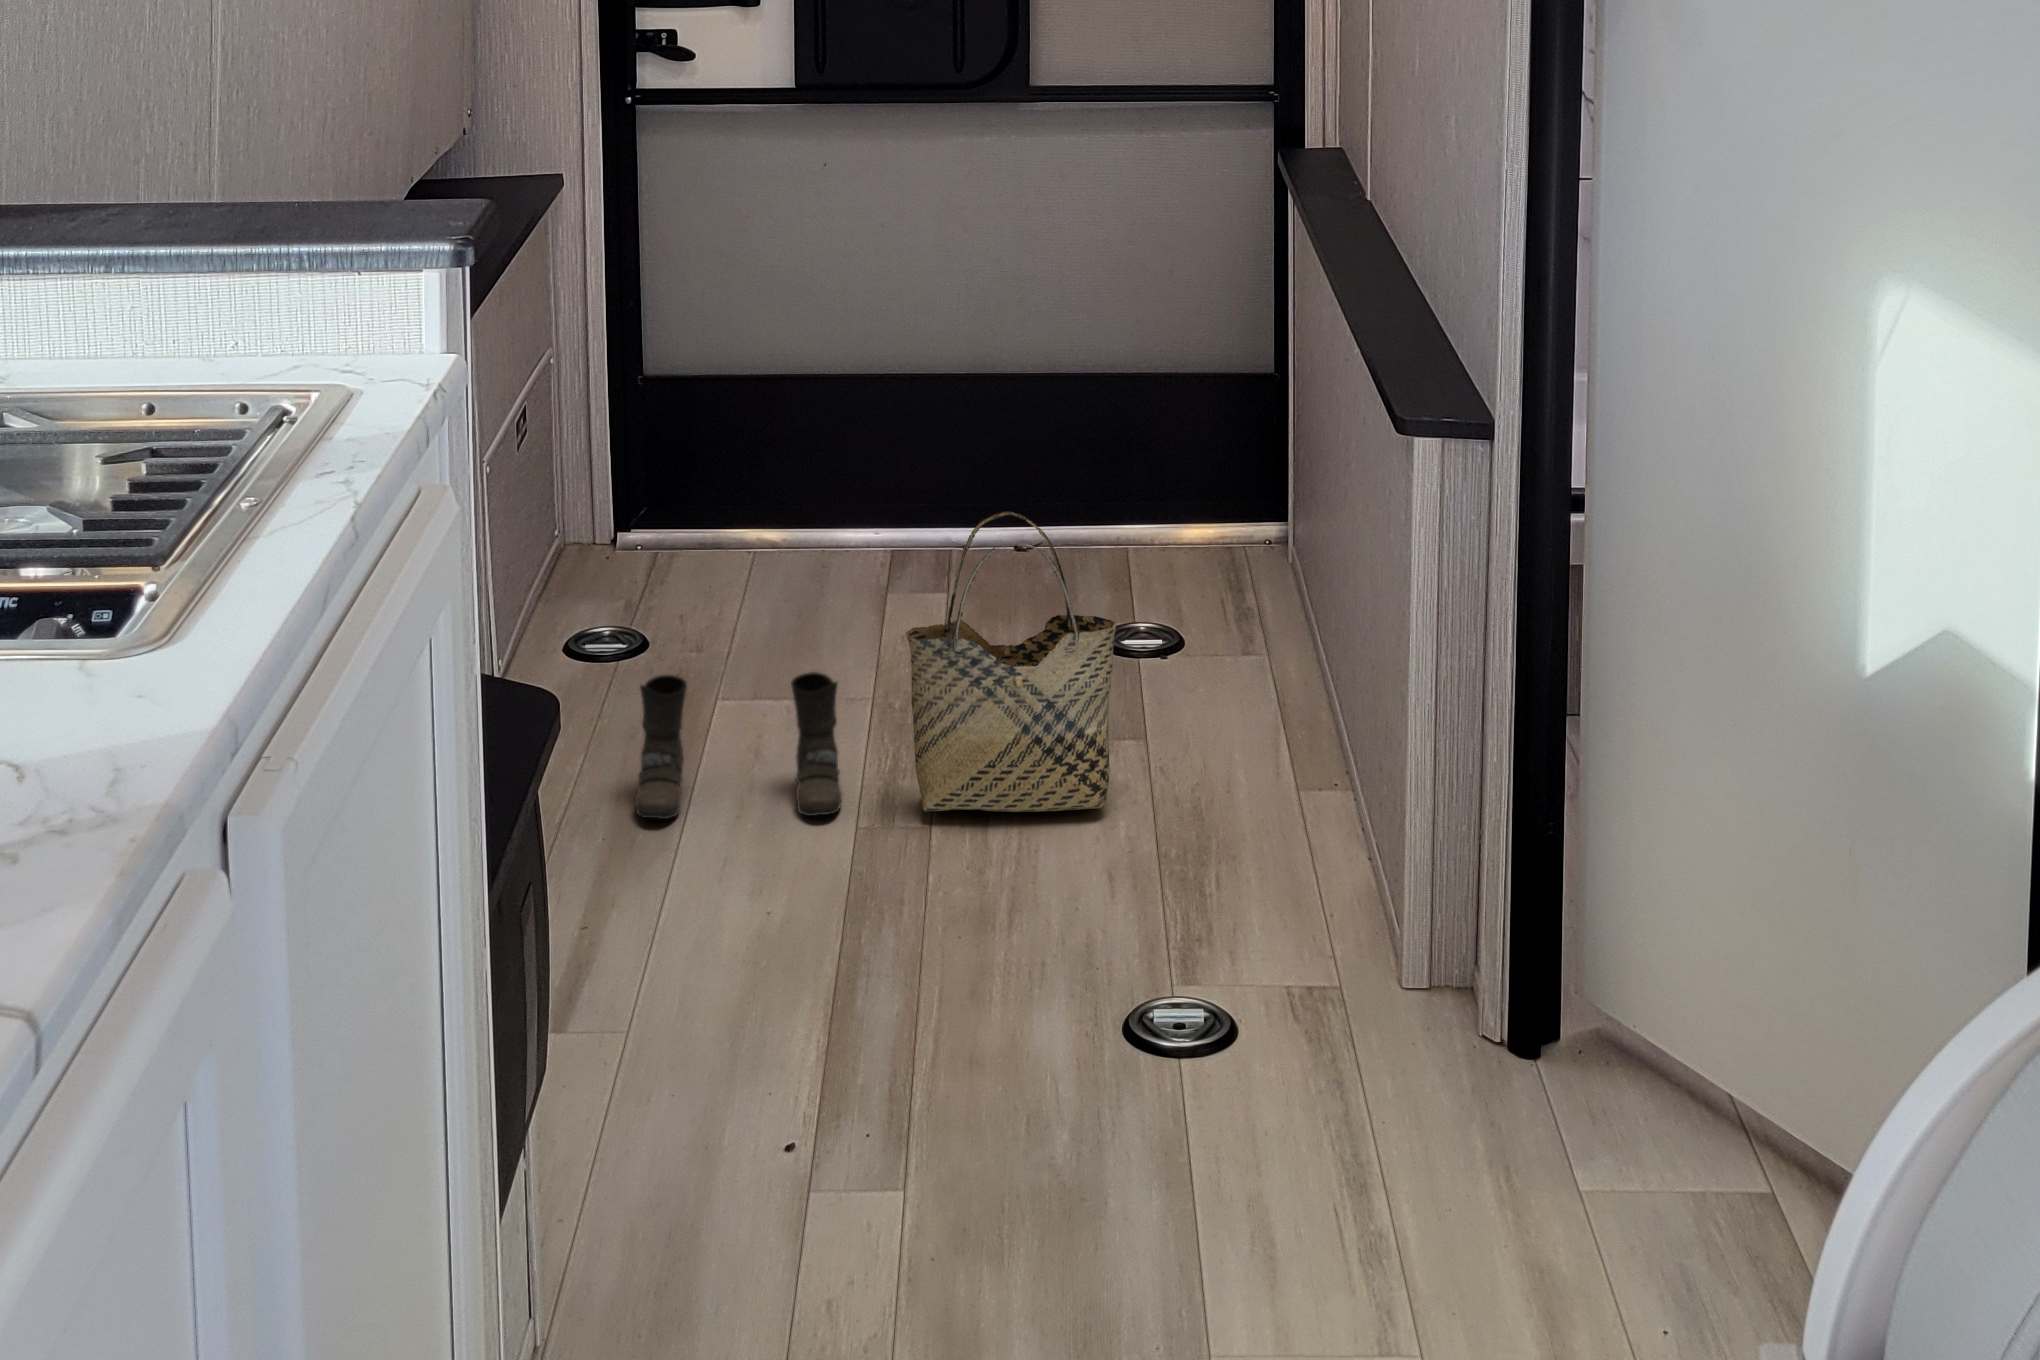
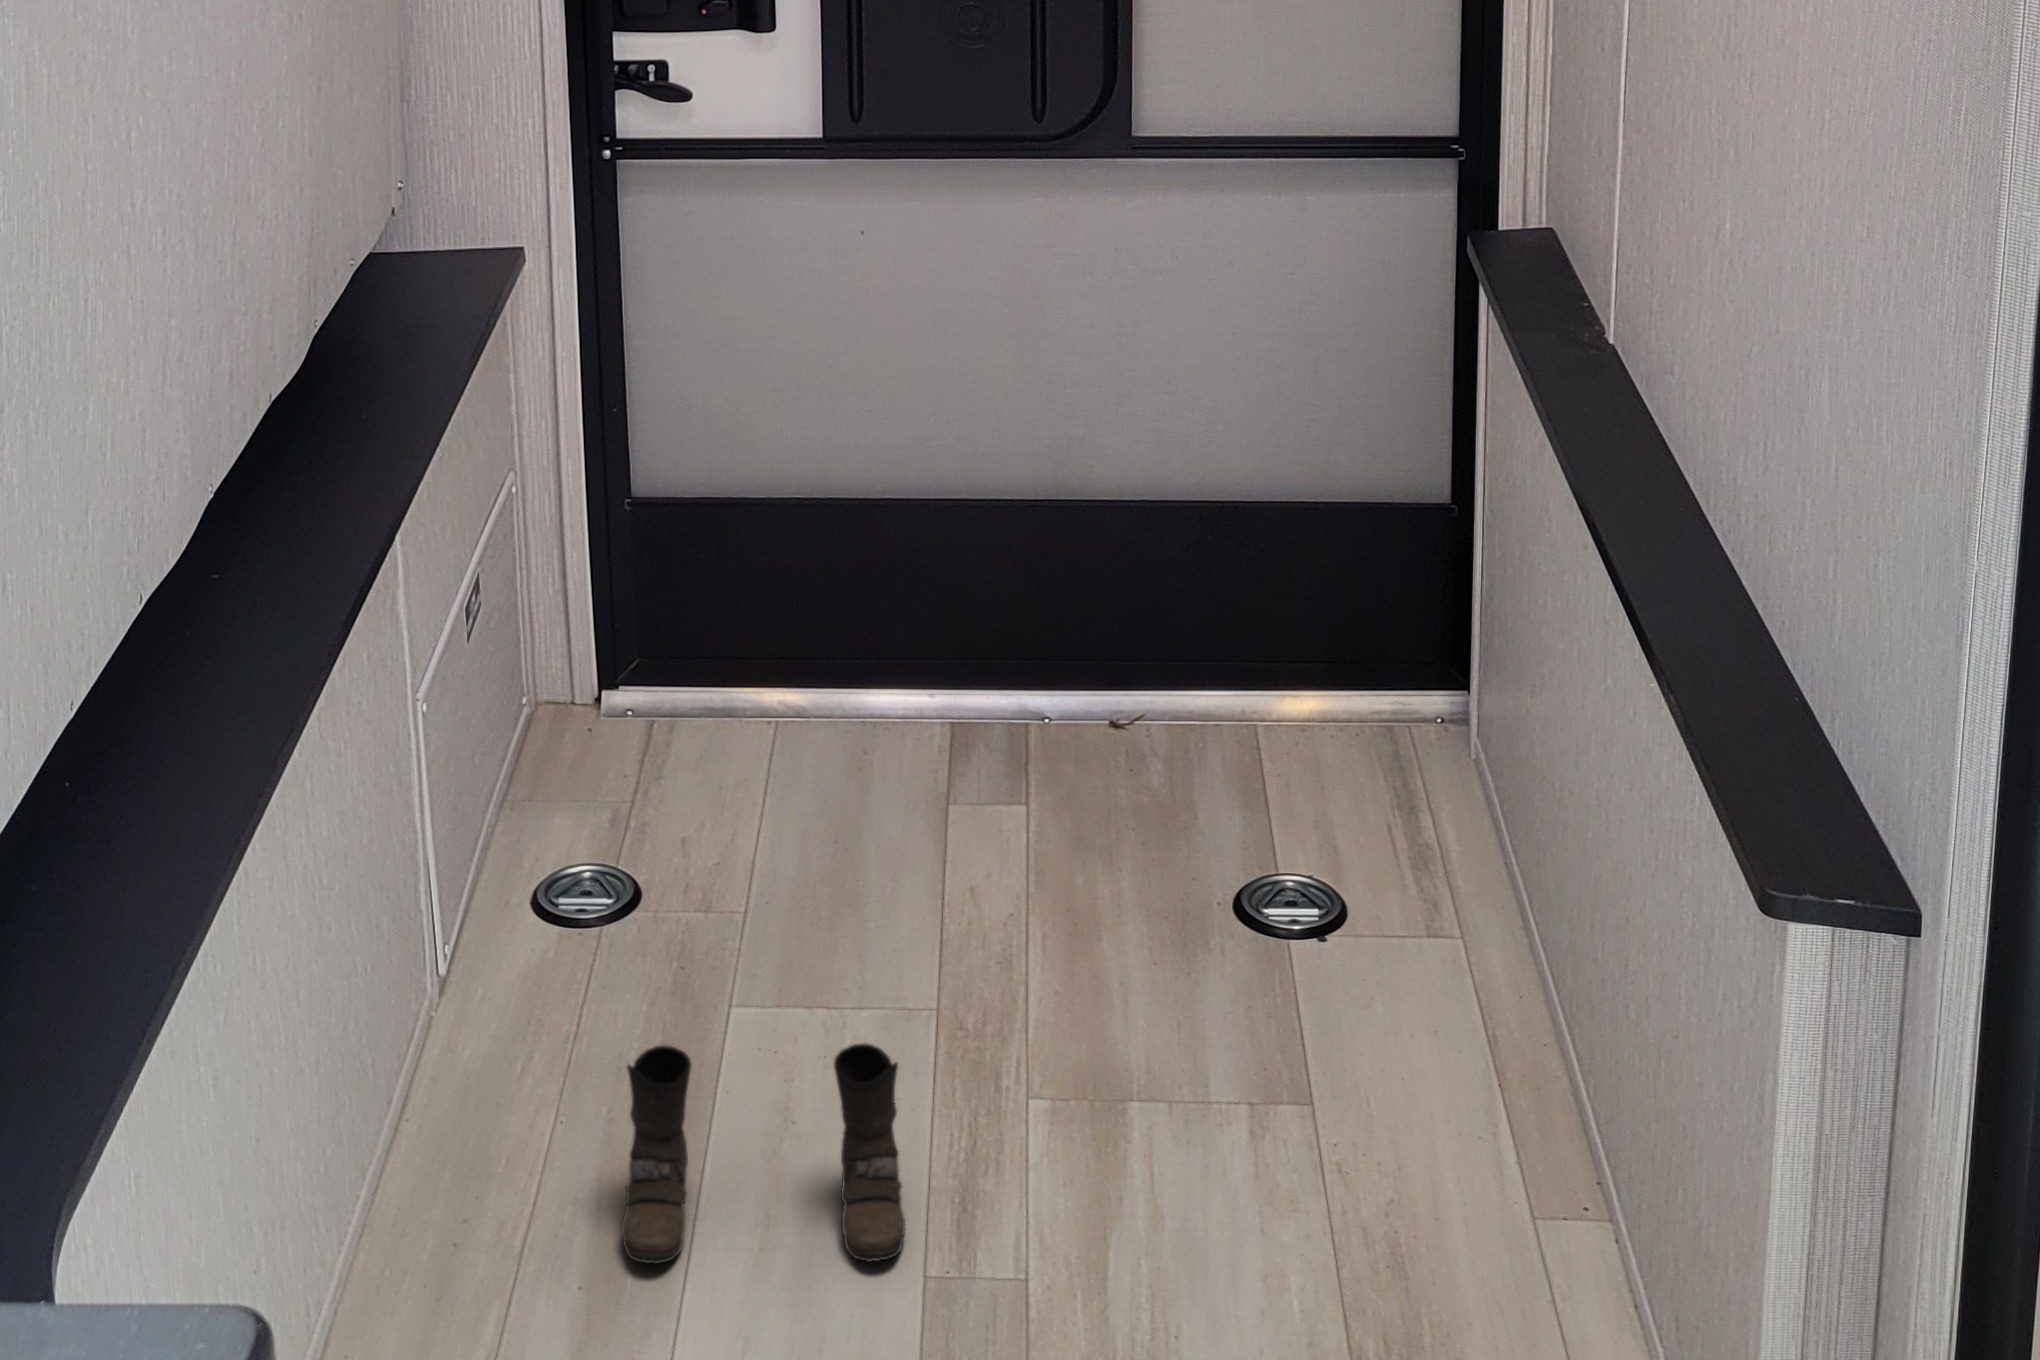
woven basket: present [905,511,1116,812] -> none [994,840,1287,1262]

